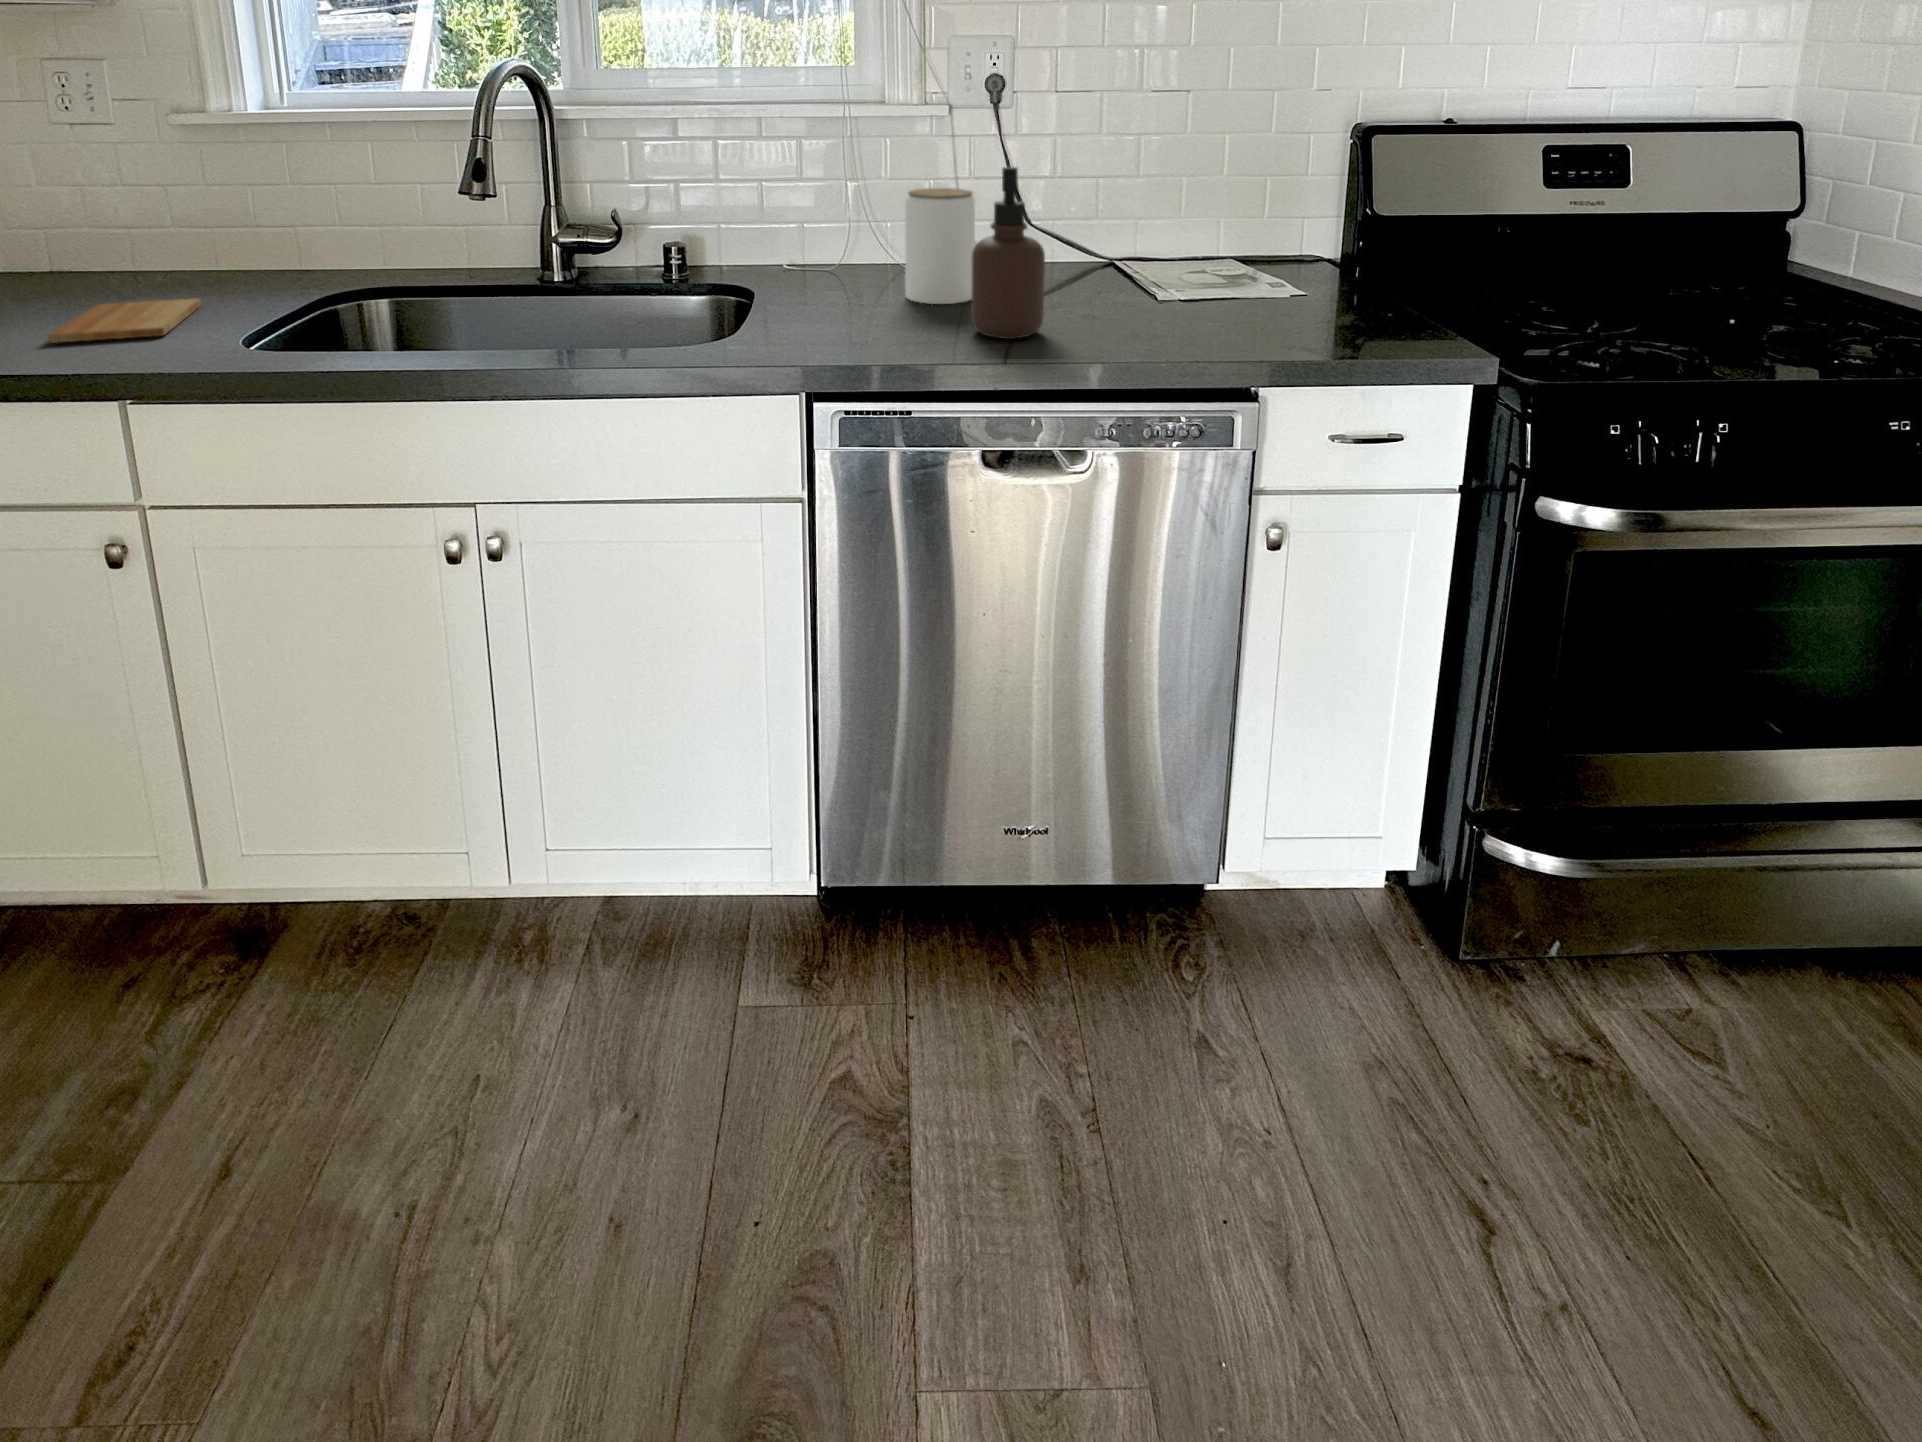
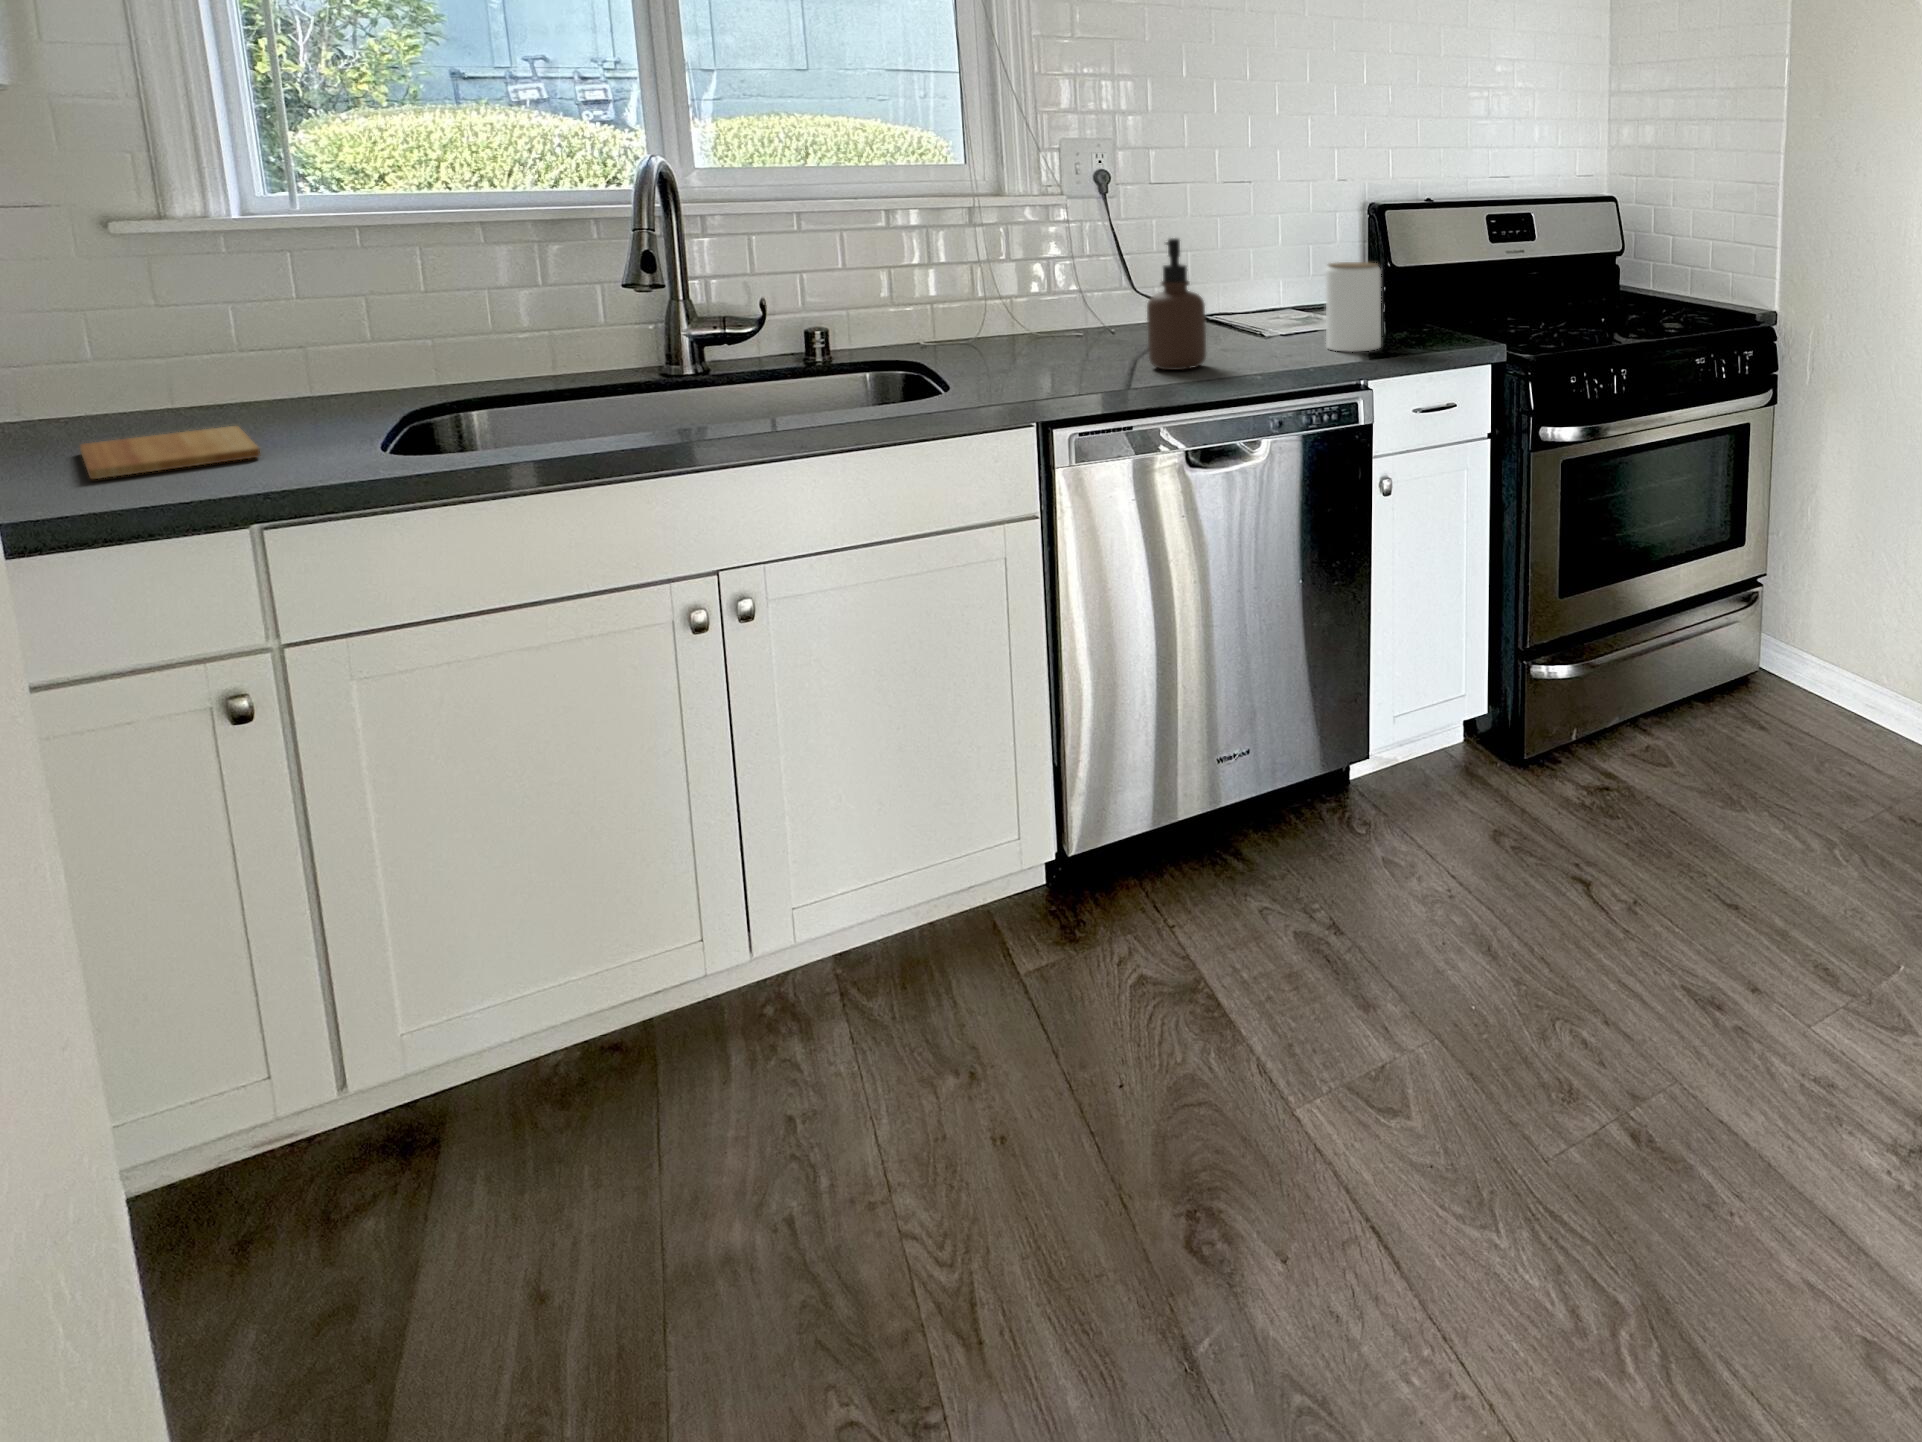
jar: present [905,188,975,304] -> present [1325,262,1381,352]

